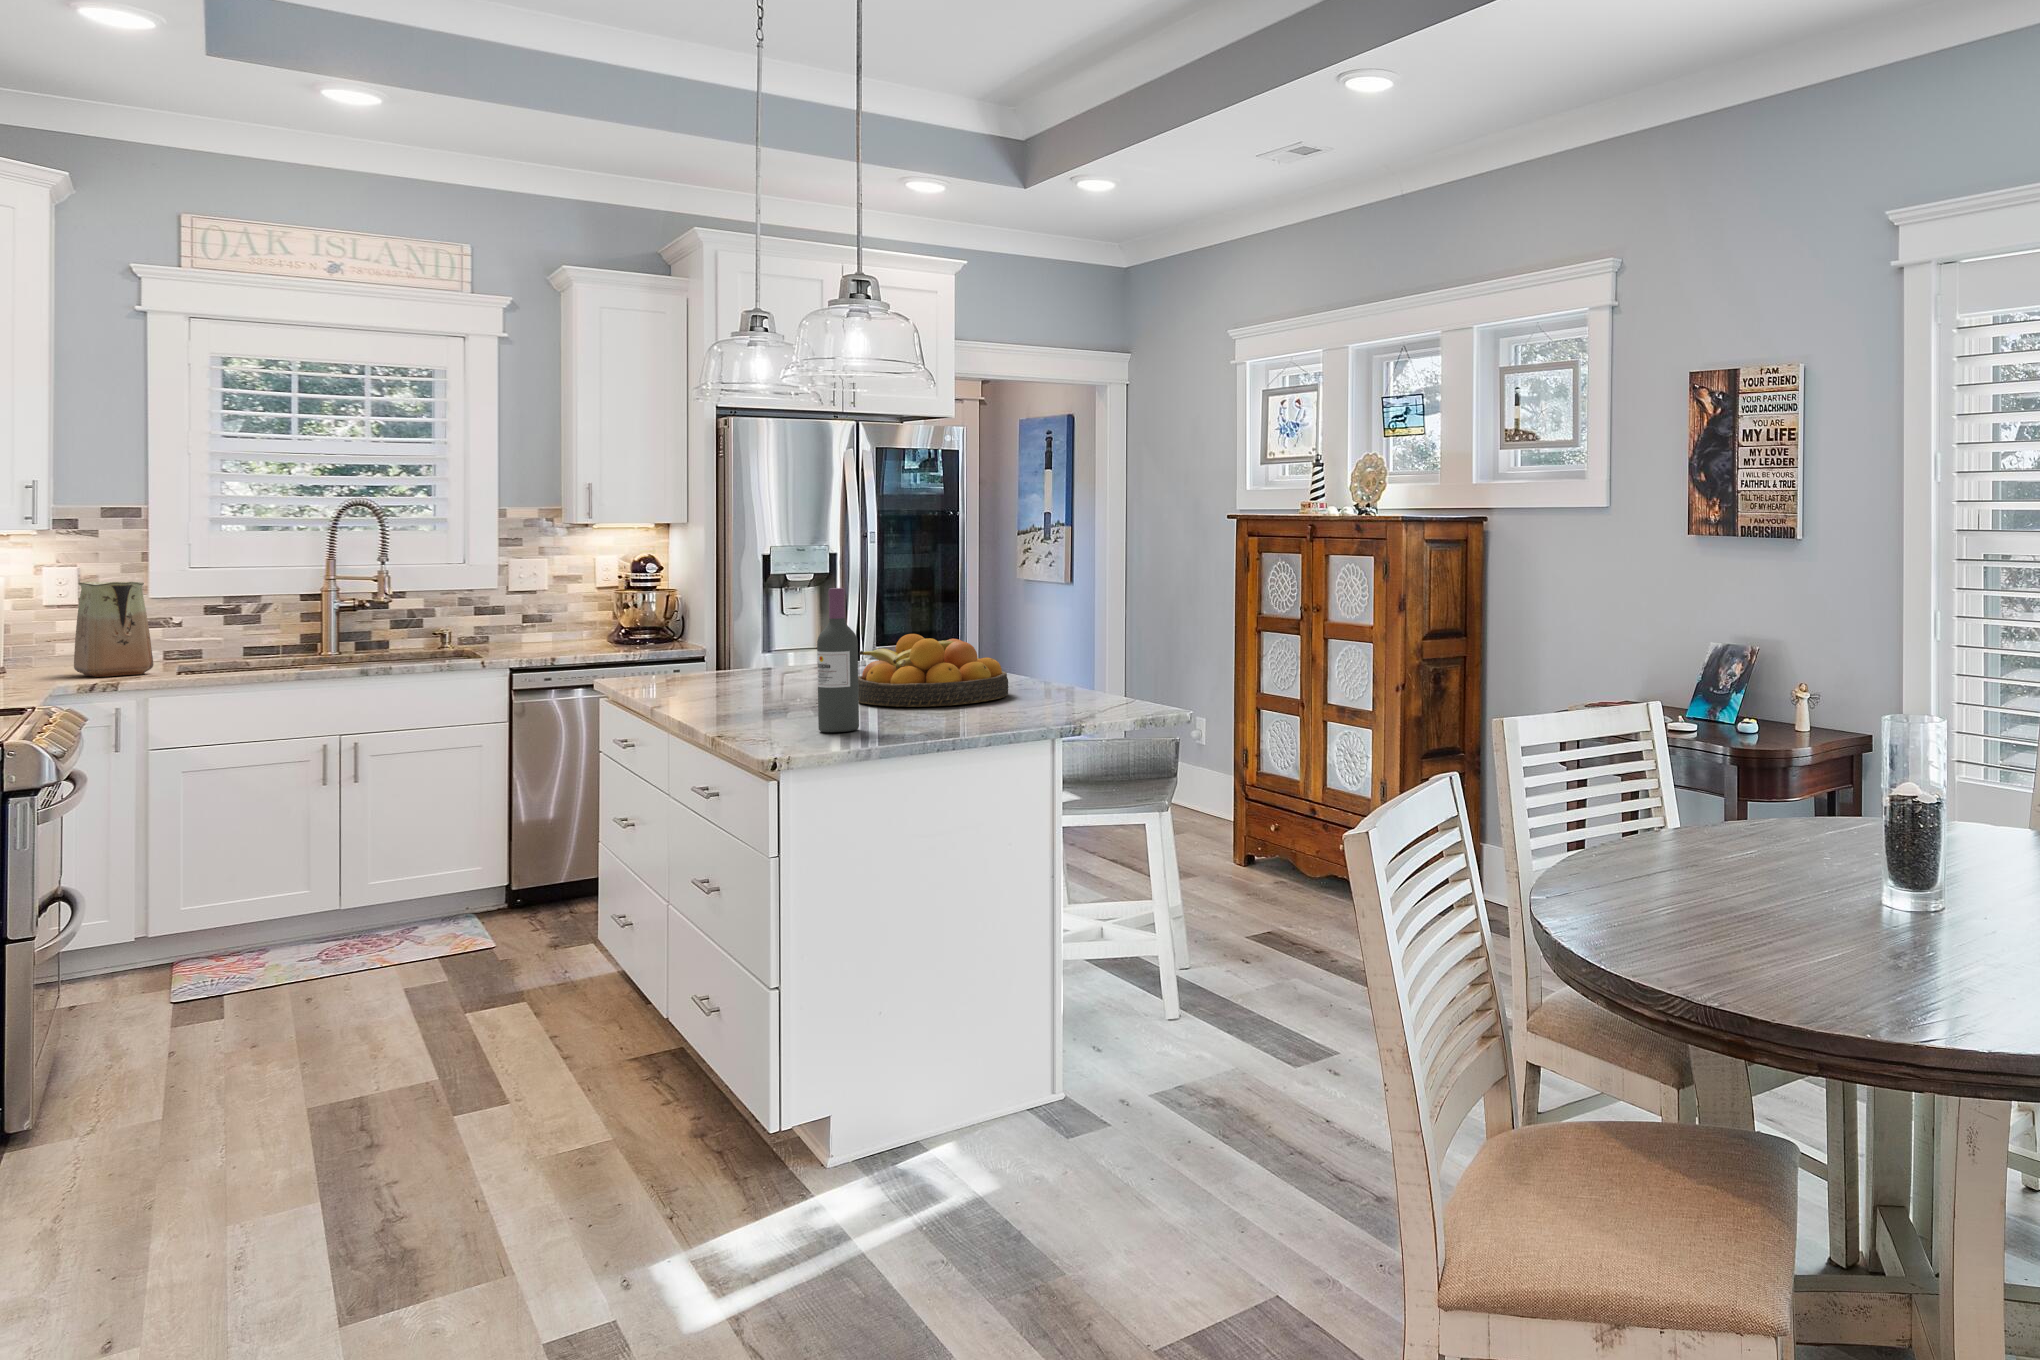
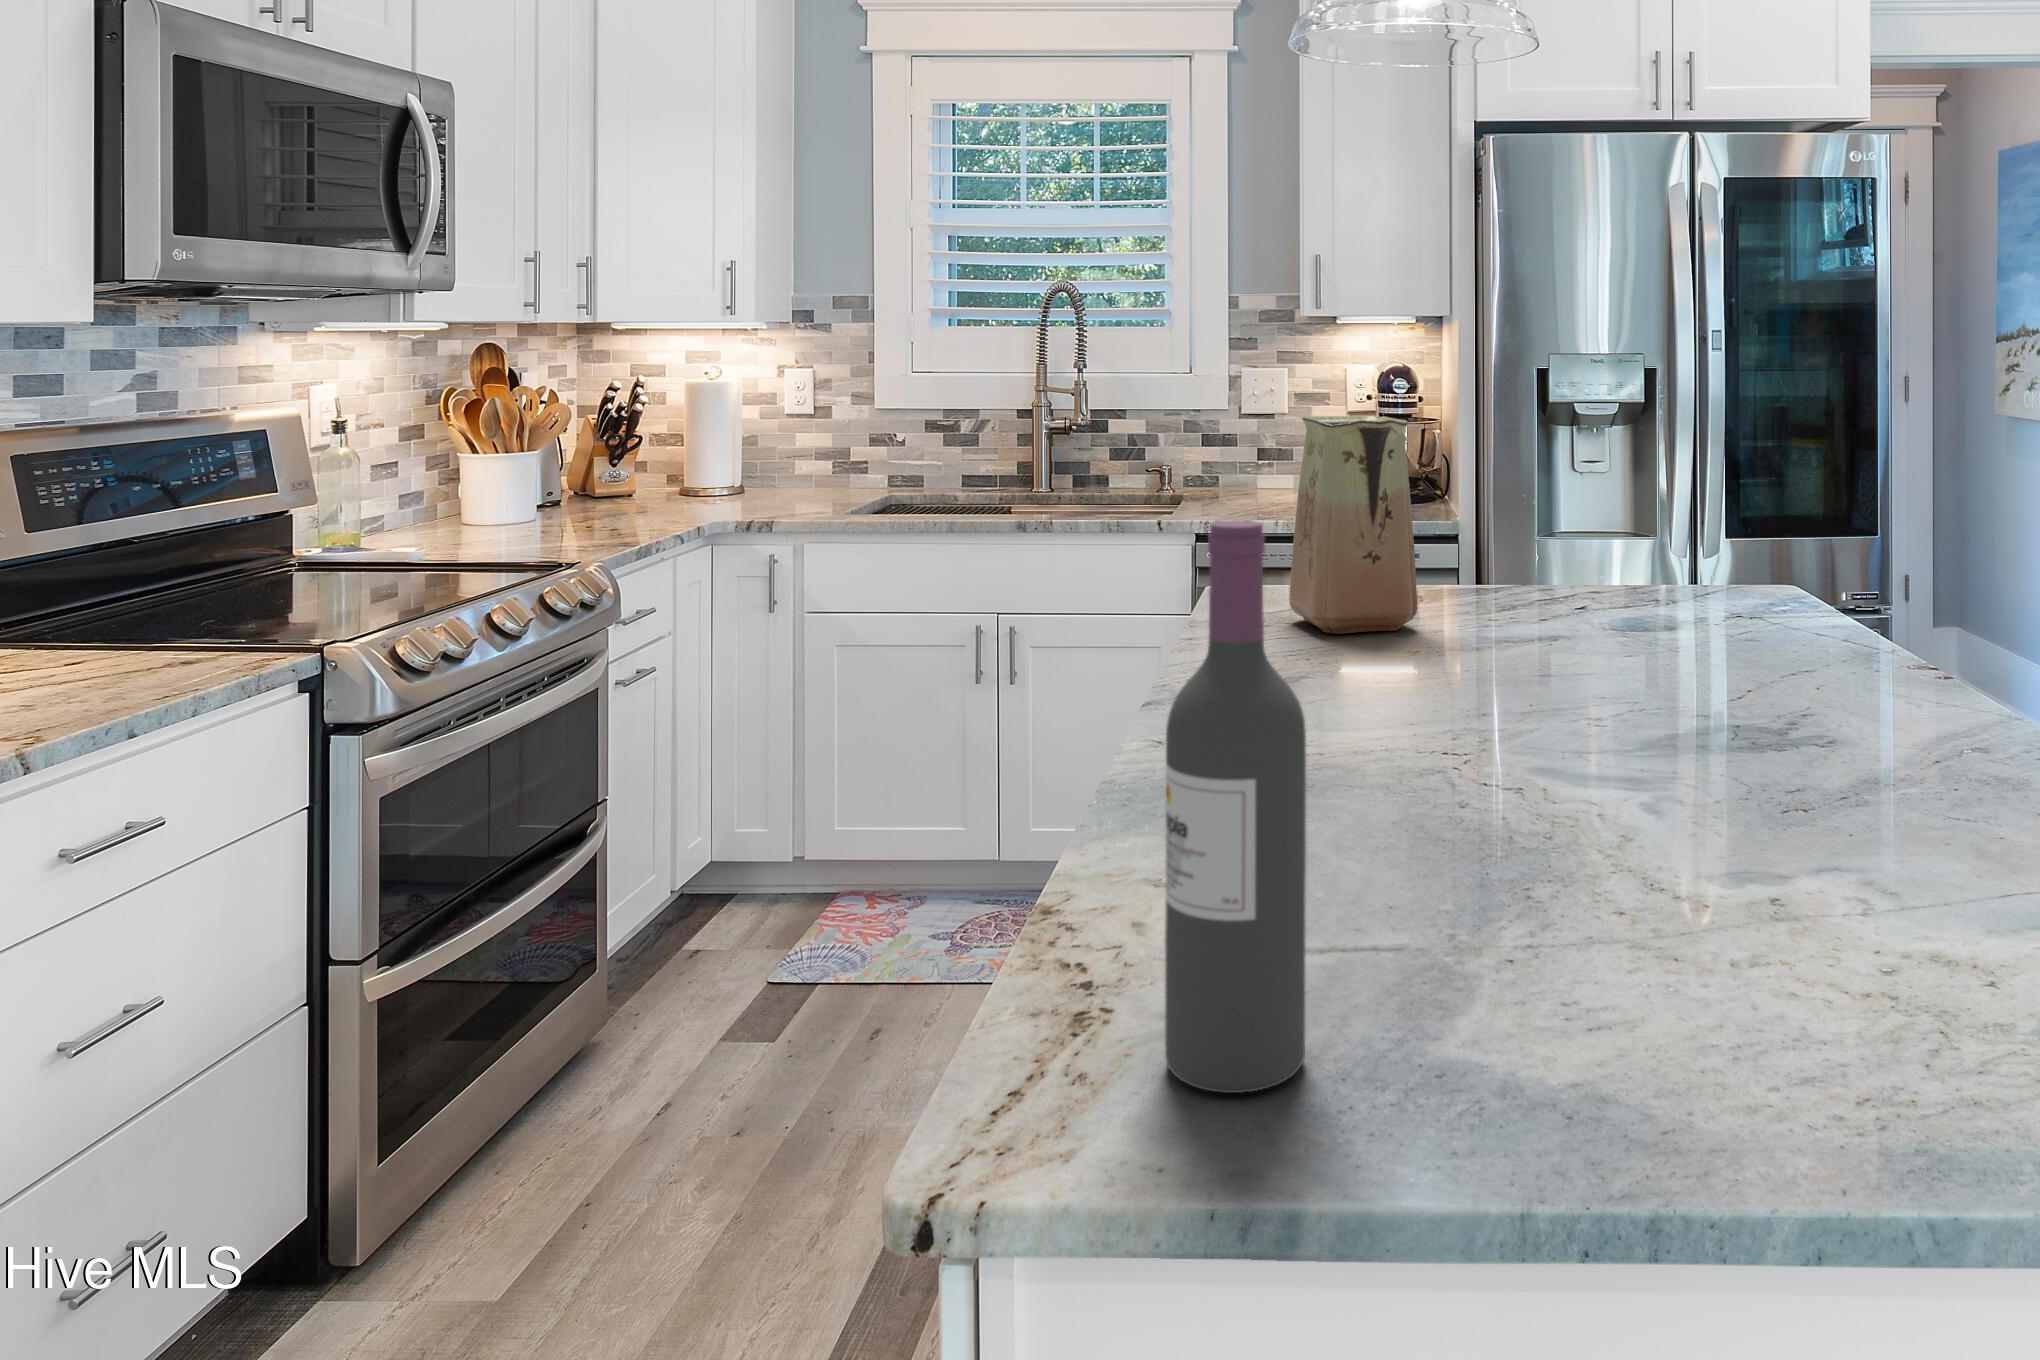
vase: present [74,582,153,677] -> present [1289,416,1418,634]
fruit bowl: present [858,634,1008,707] -> none [1472,619,1924,912]

